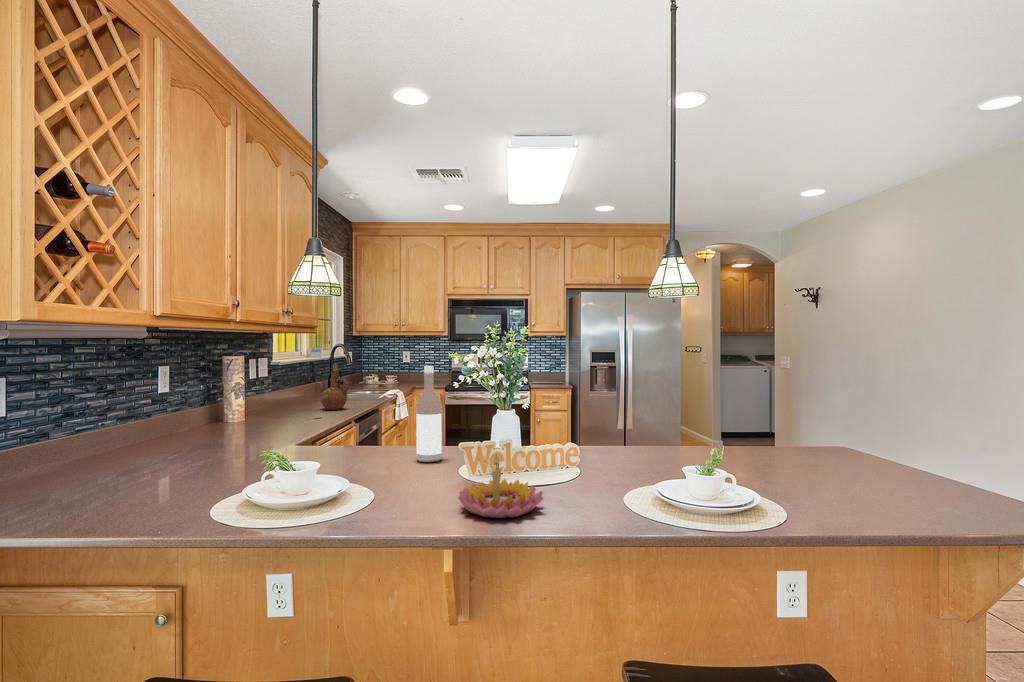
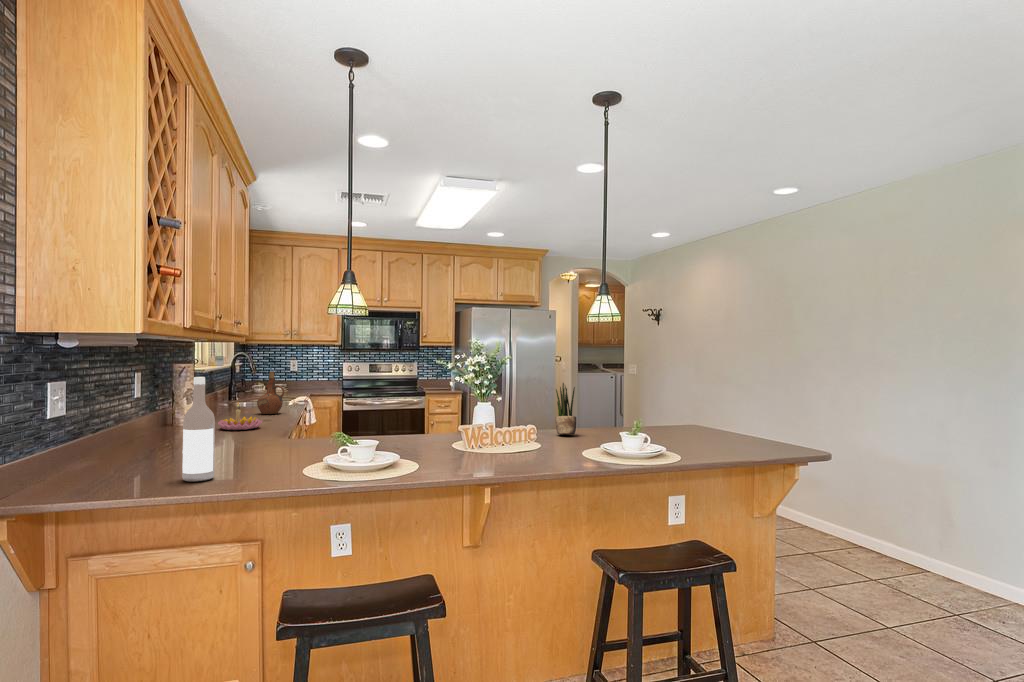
wine bottle: present [416,366,443,462] -> present [182,377,215,482]
potted plant: none [626,381,655,454] -> present [555,383,576,434]
candle holder: present [458,453,543,519] -> present [218,402,263,431]

